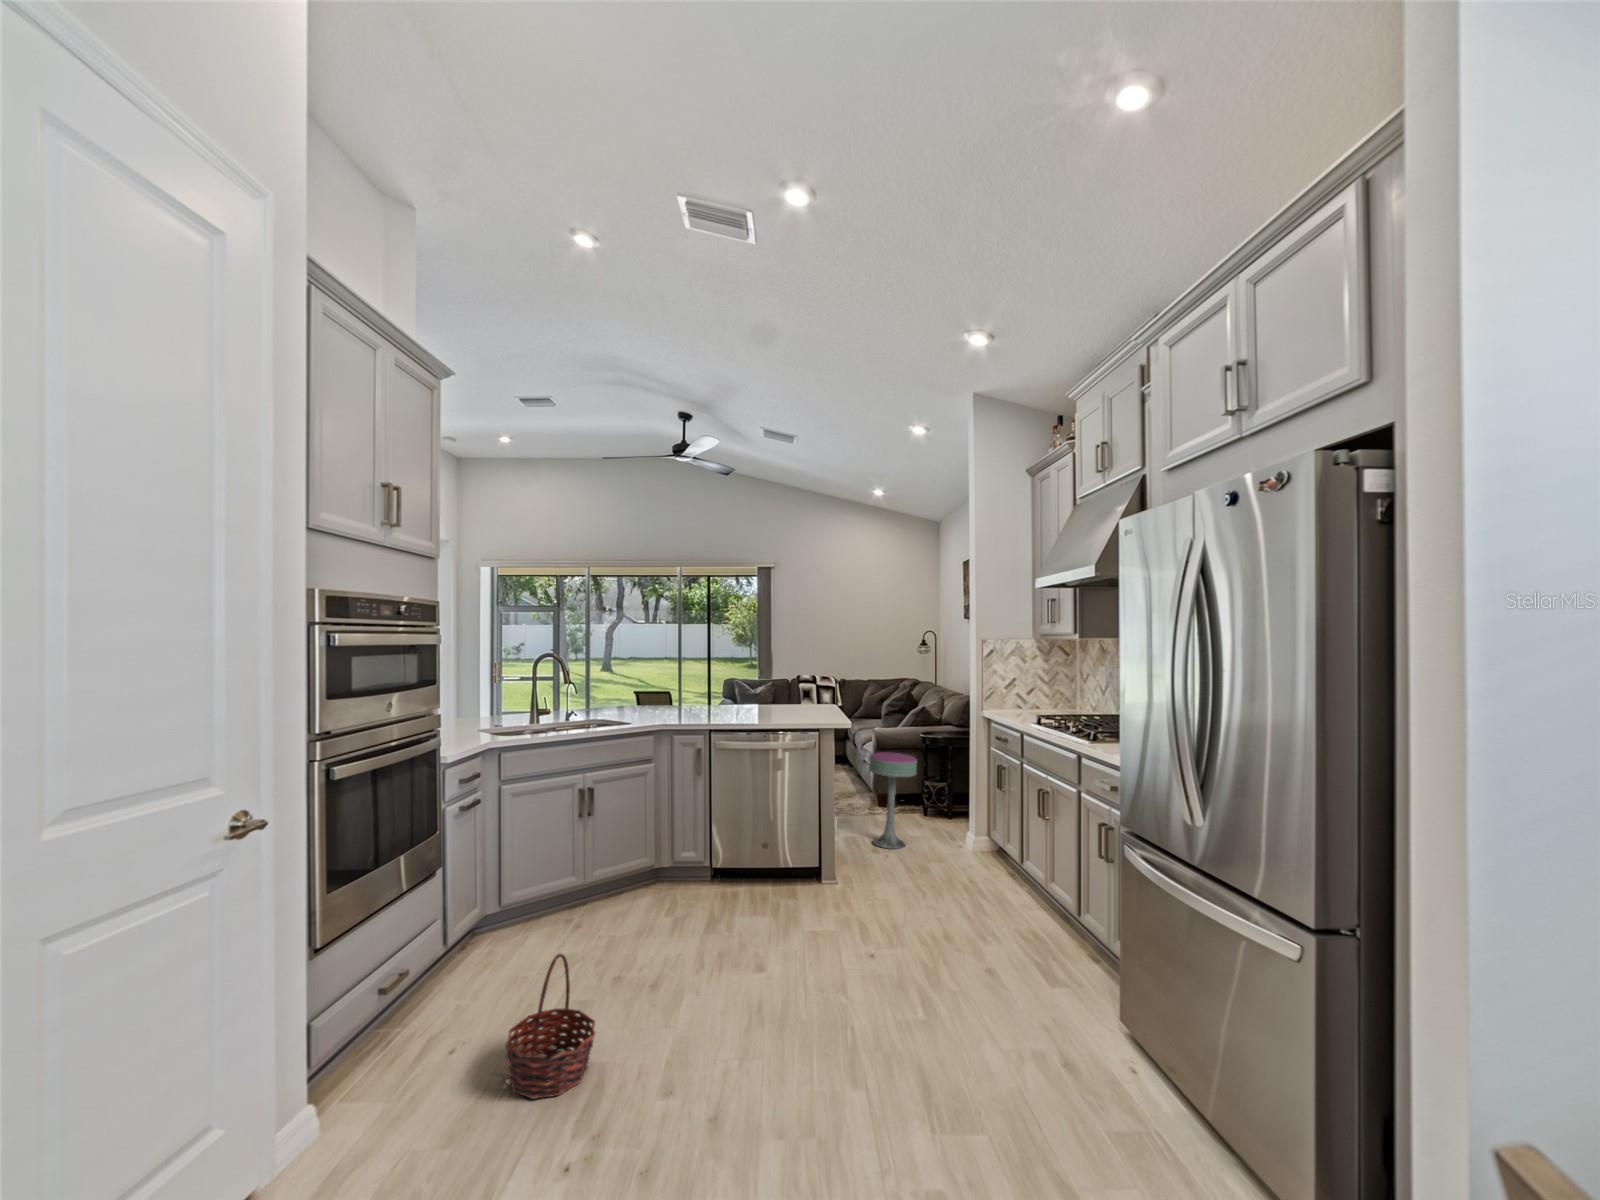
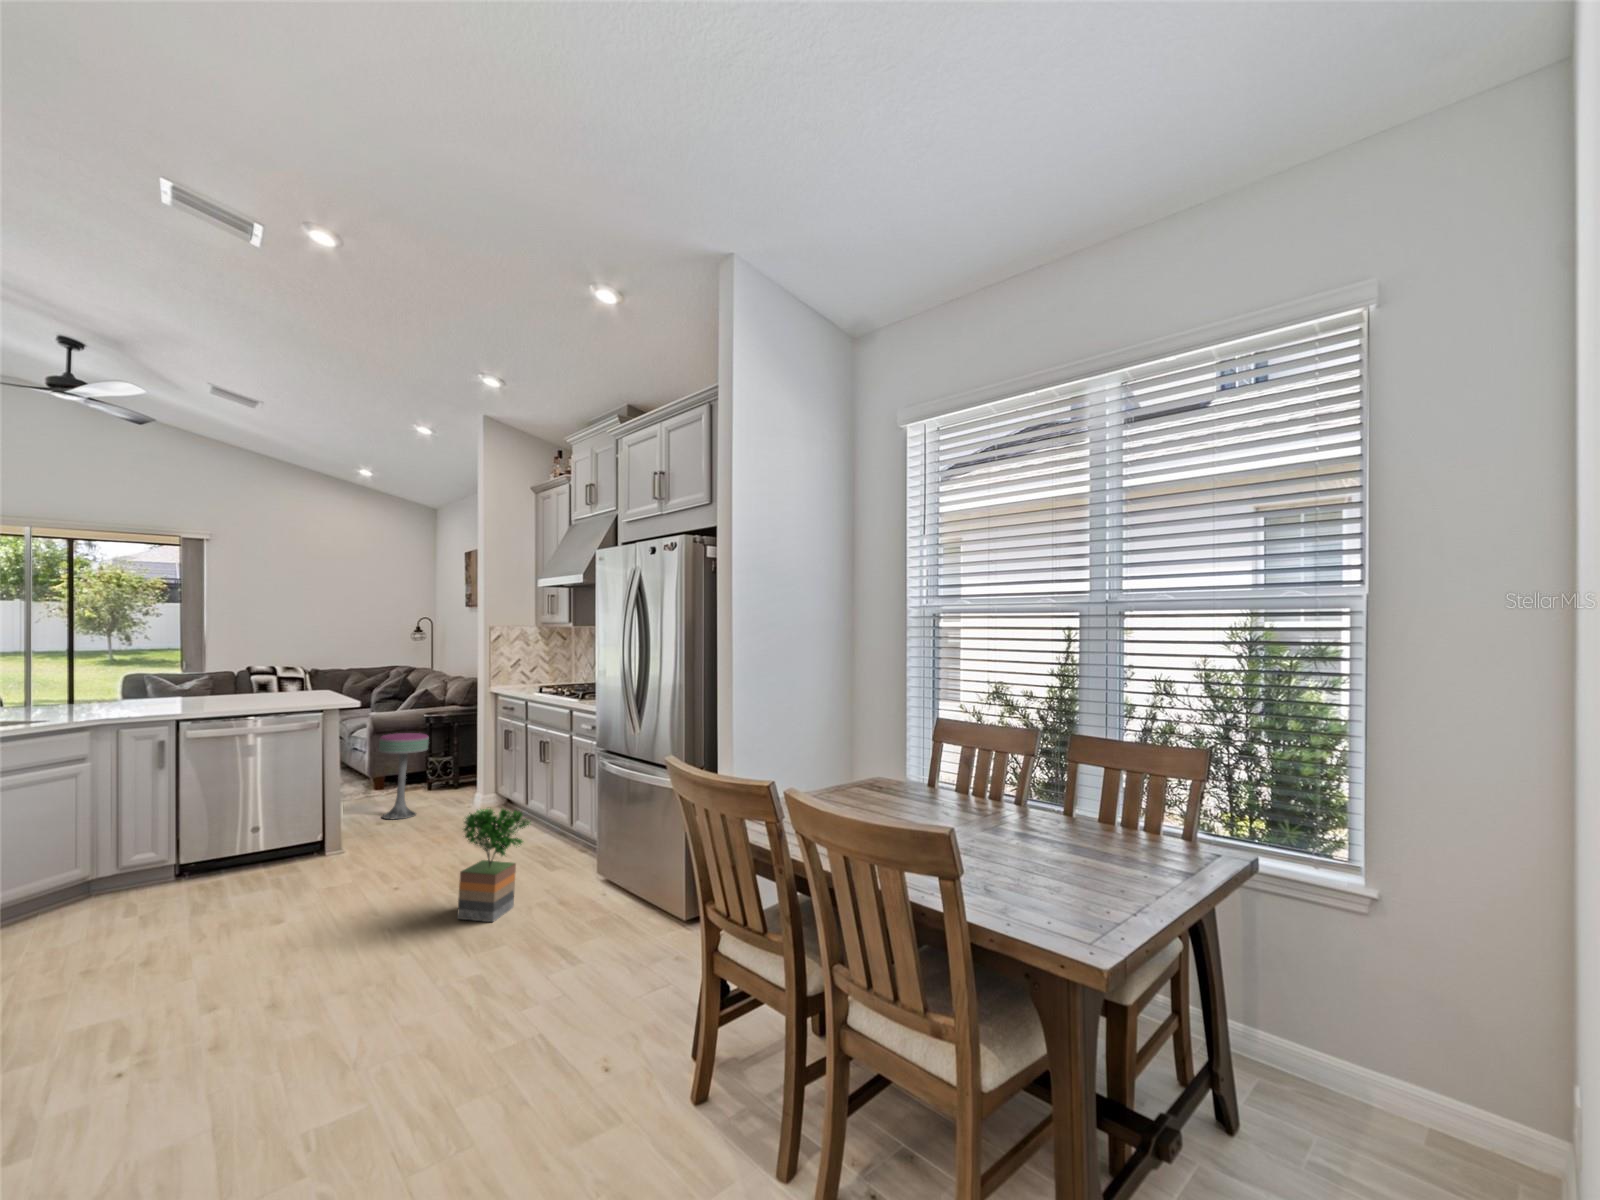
potted tree: none [916,894,1022,1088] -> present [457,809,529,922]
basket: present [505,954,595,1099] -> none [69,915,173,1035]

